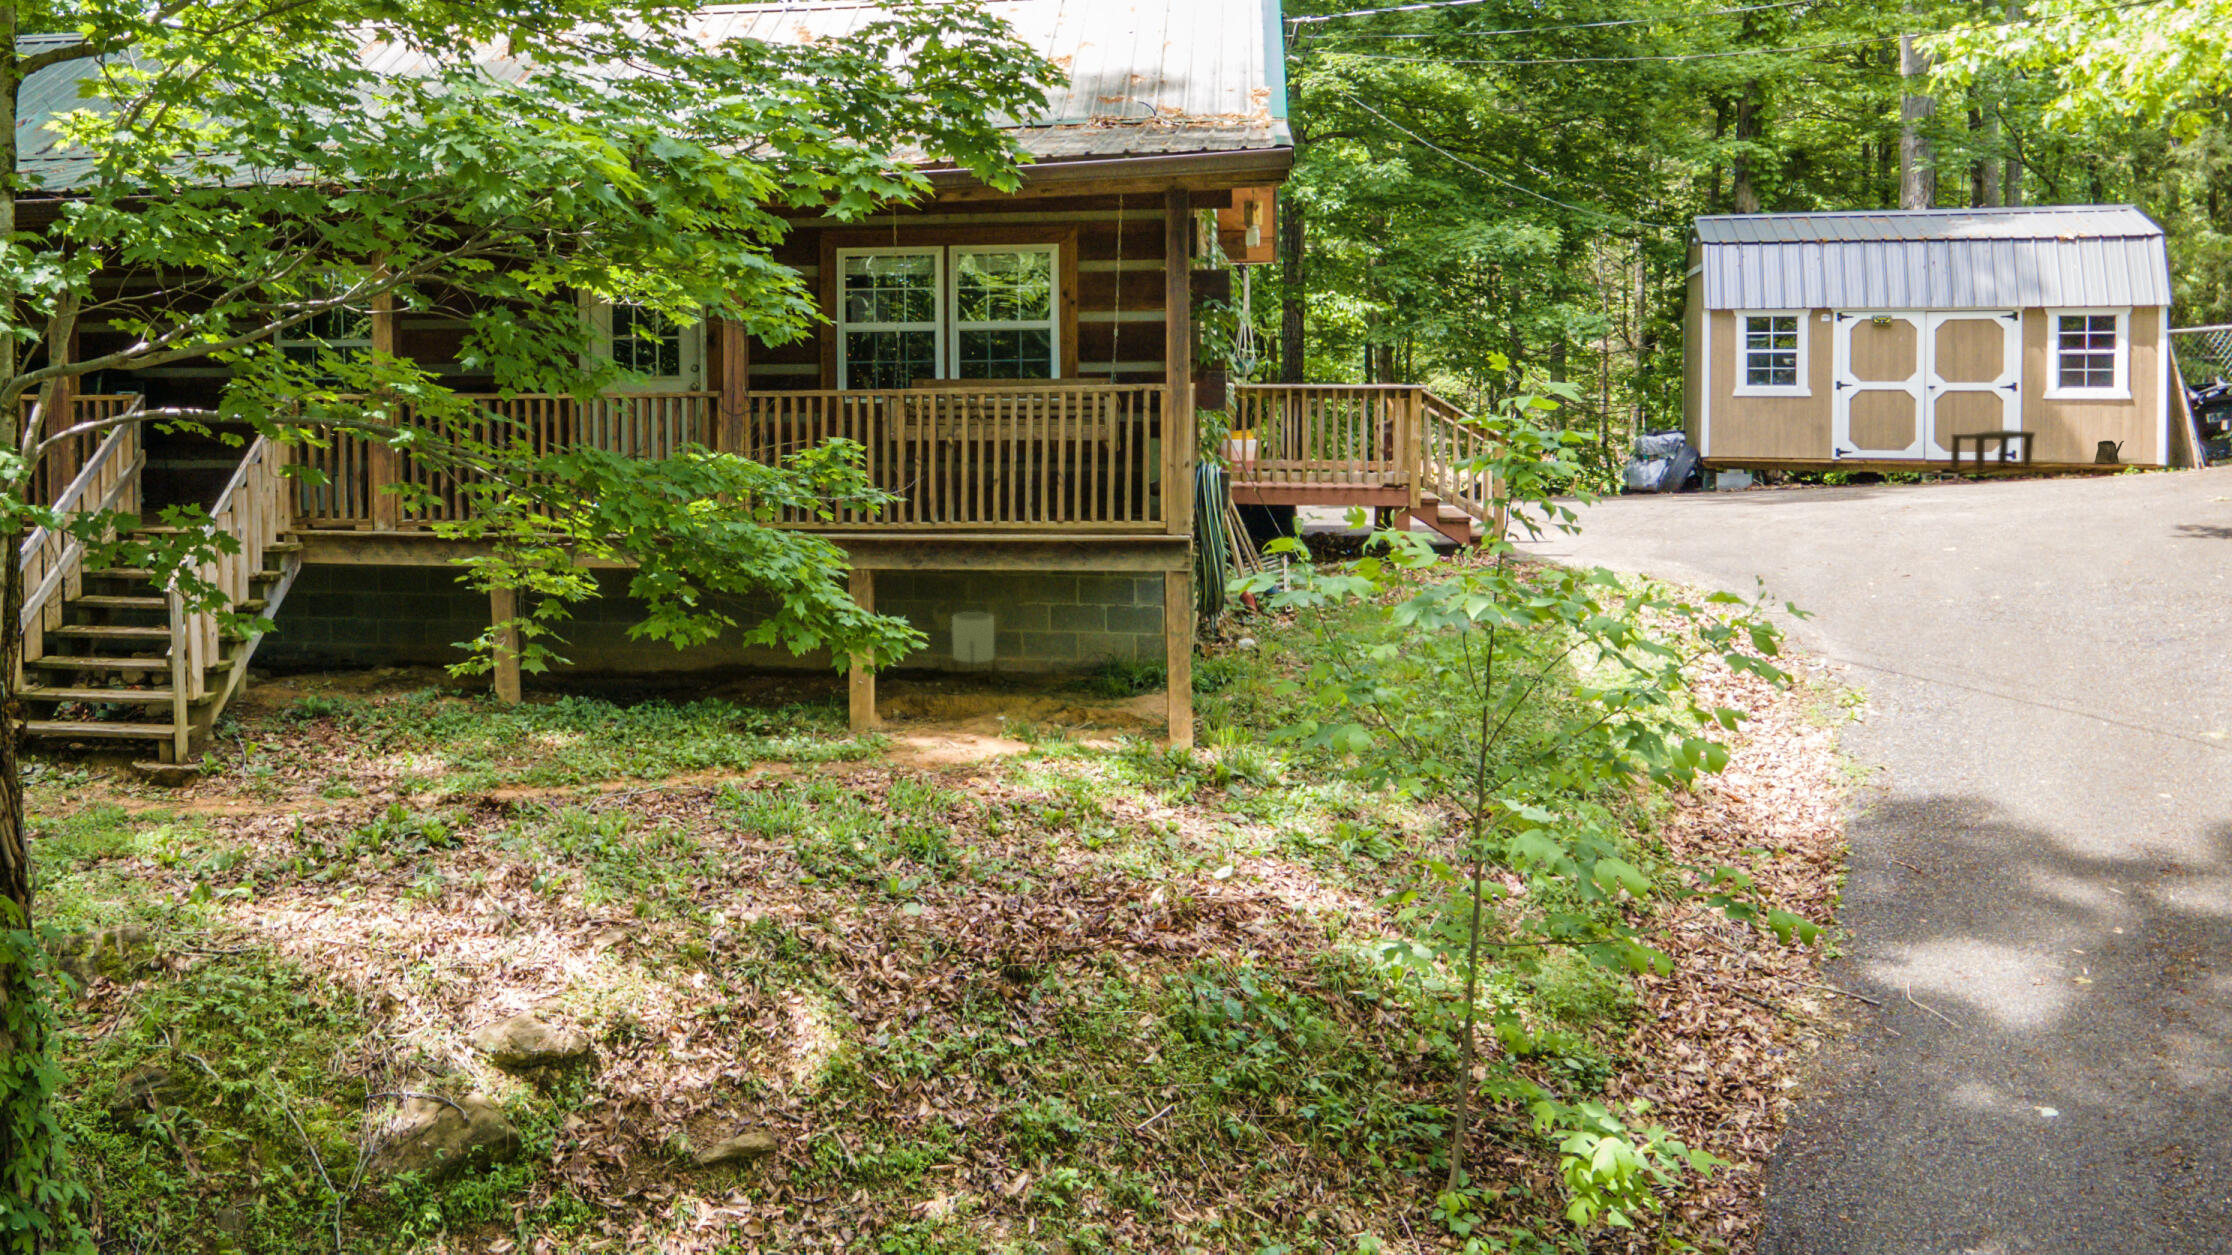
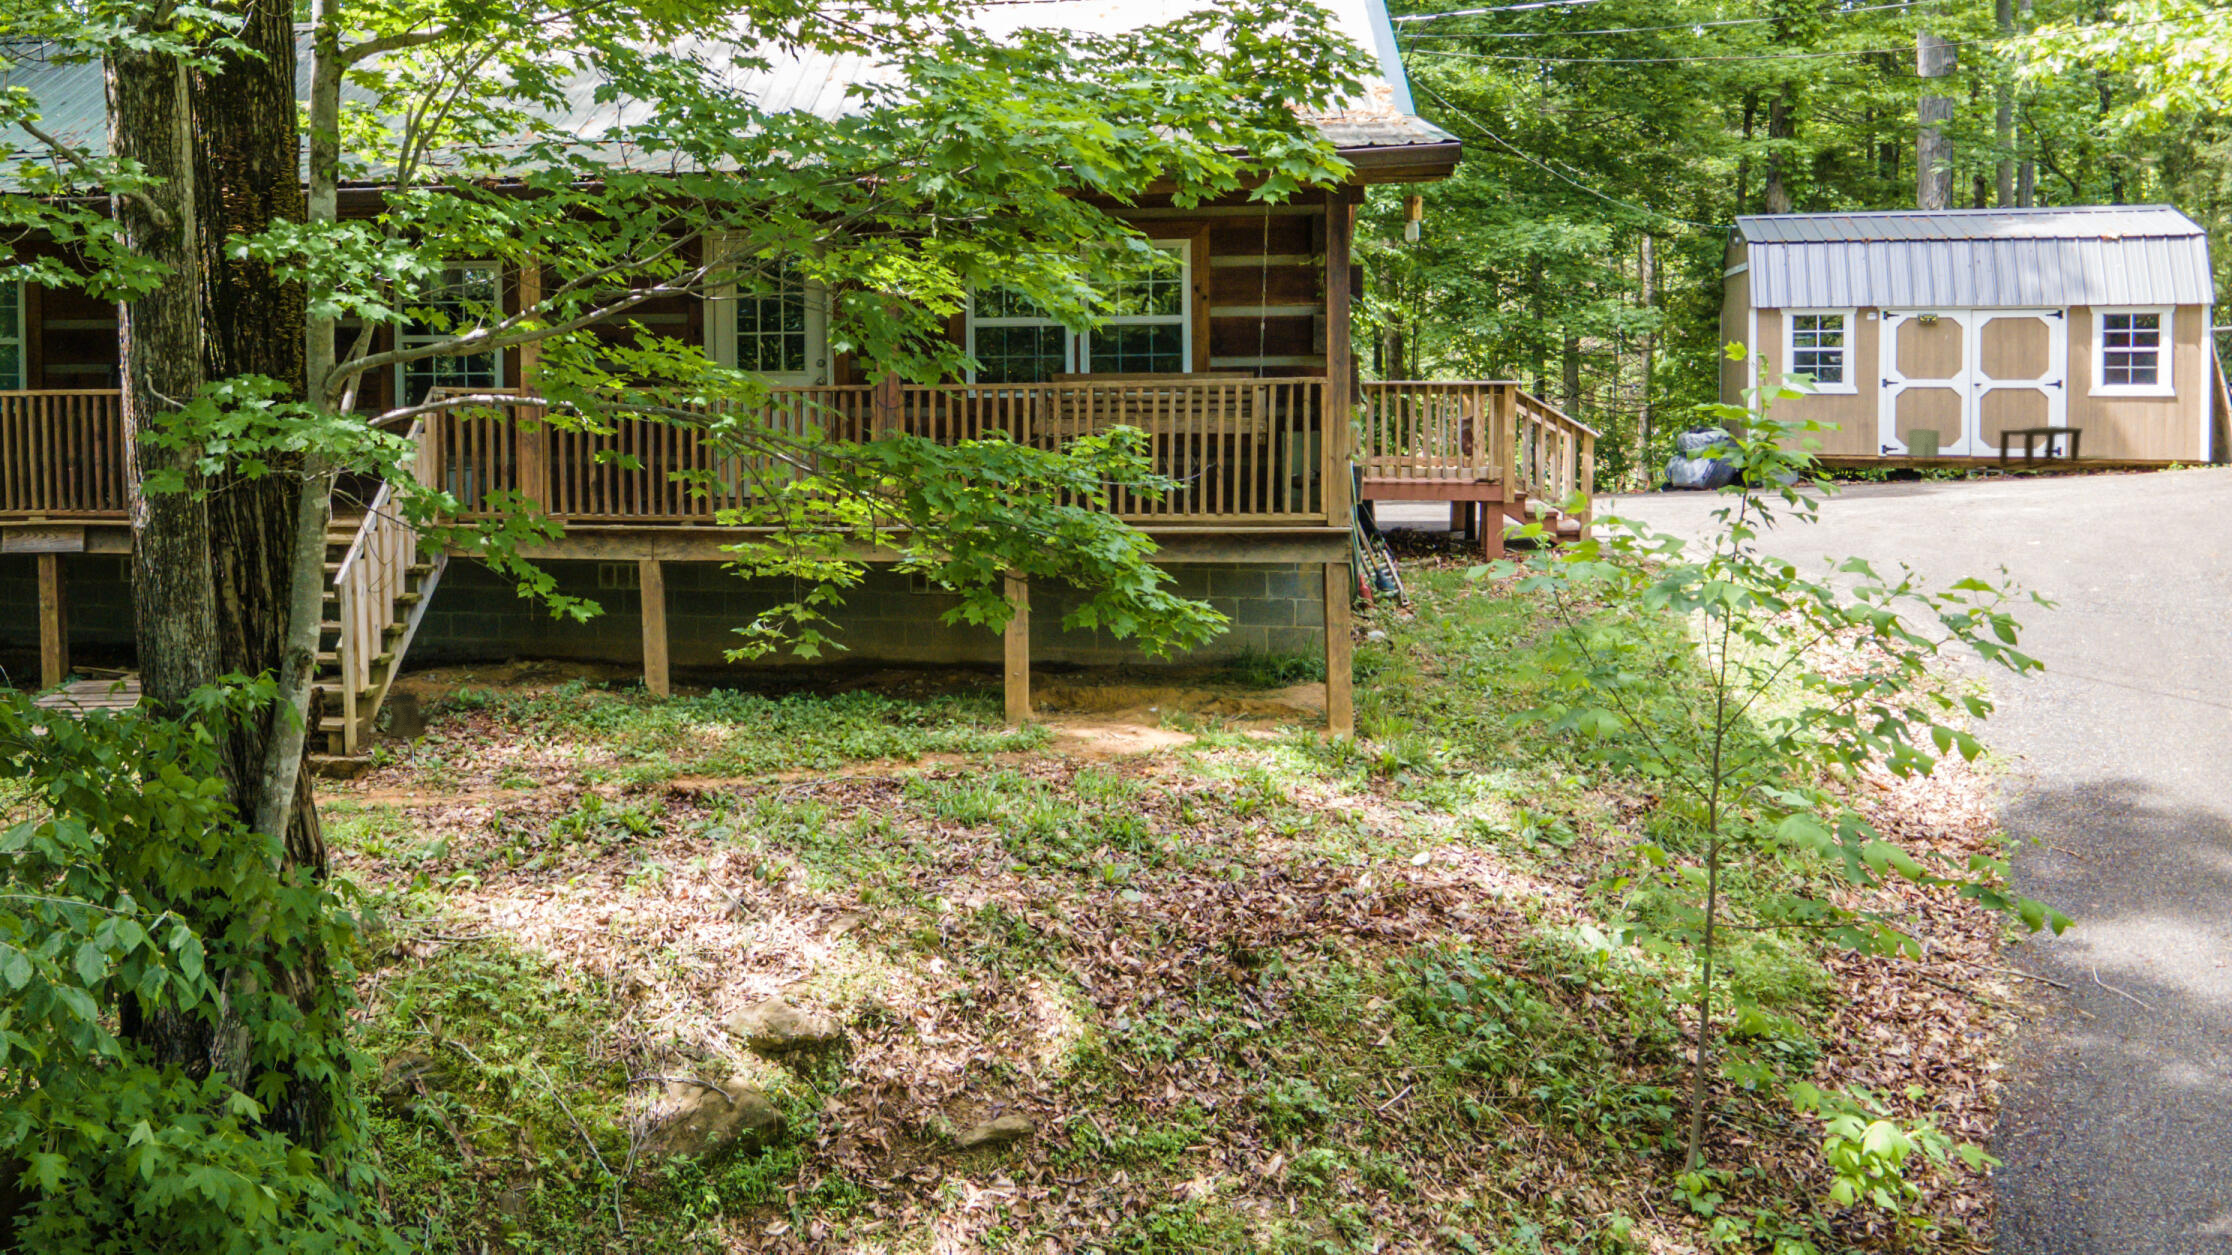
watering can: present [2094,440,2124,464] -> present [381,687,454,738]
planter: present [952,612,994,669] -> present [1907,429,1939,466]

